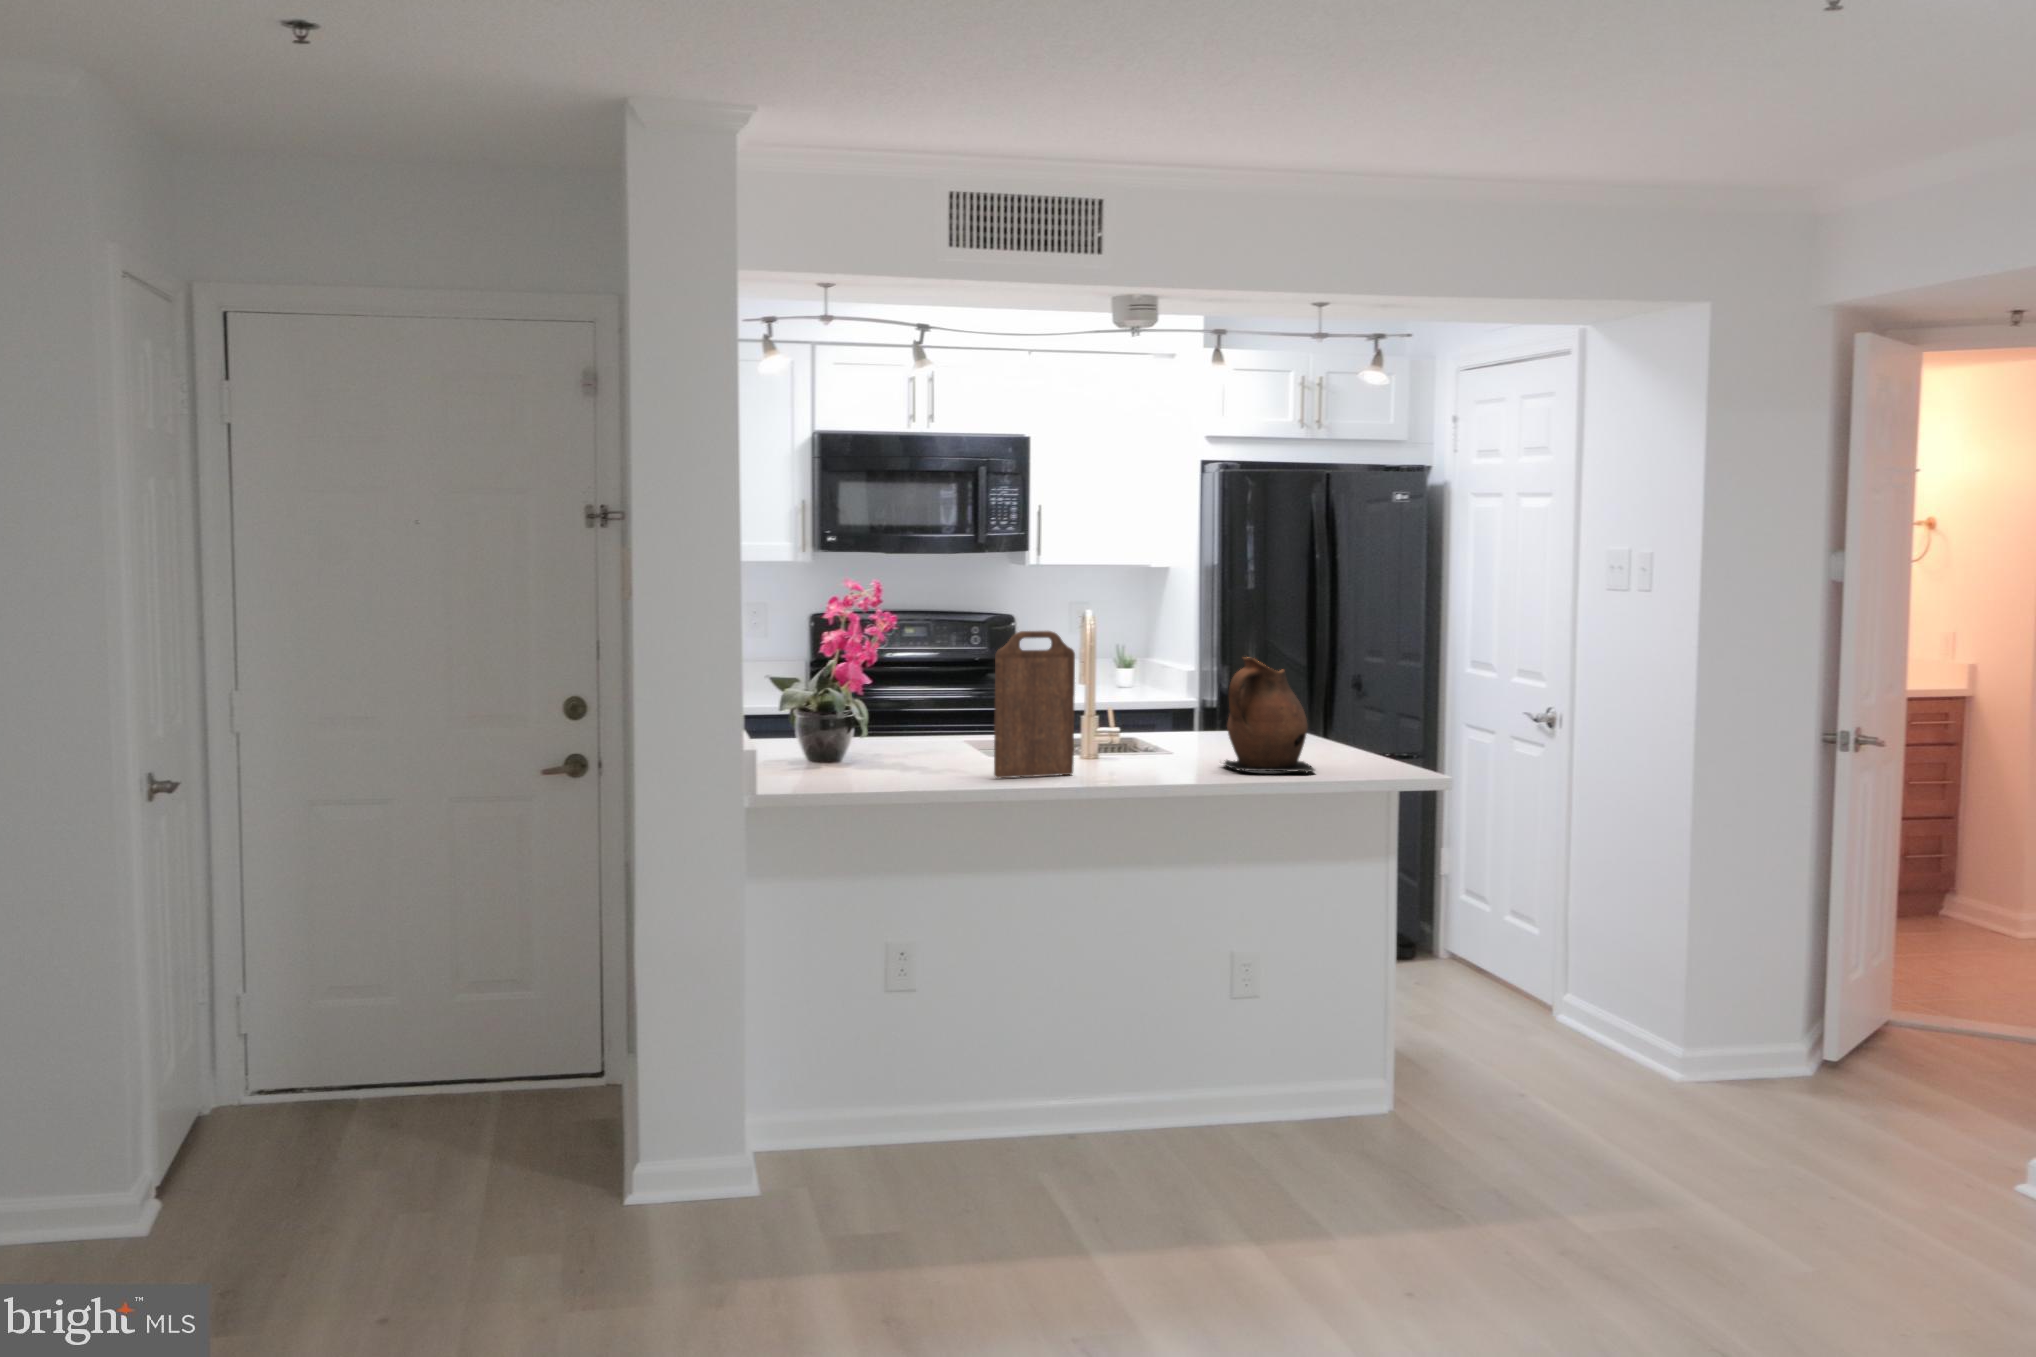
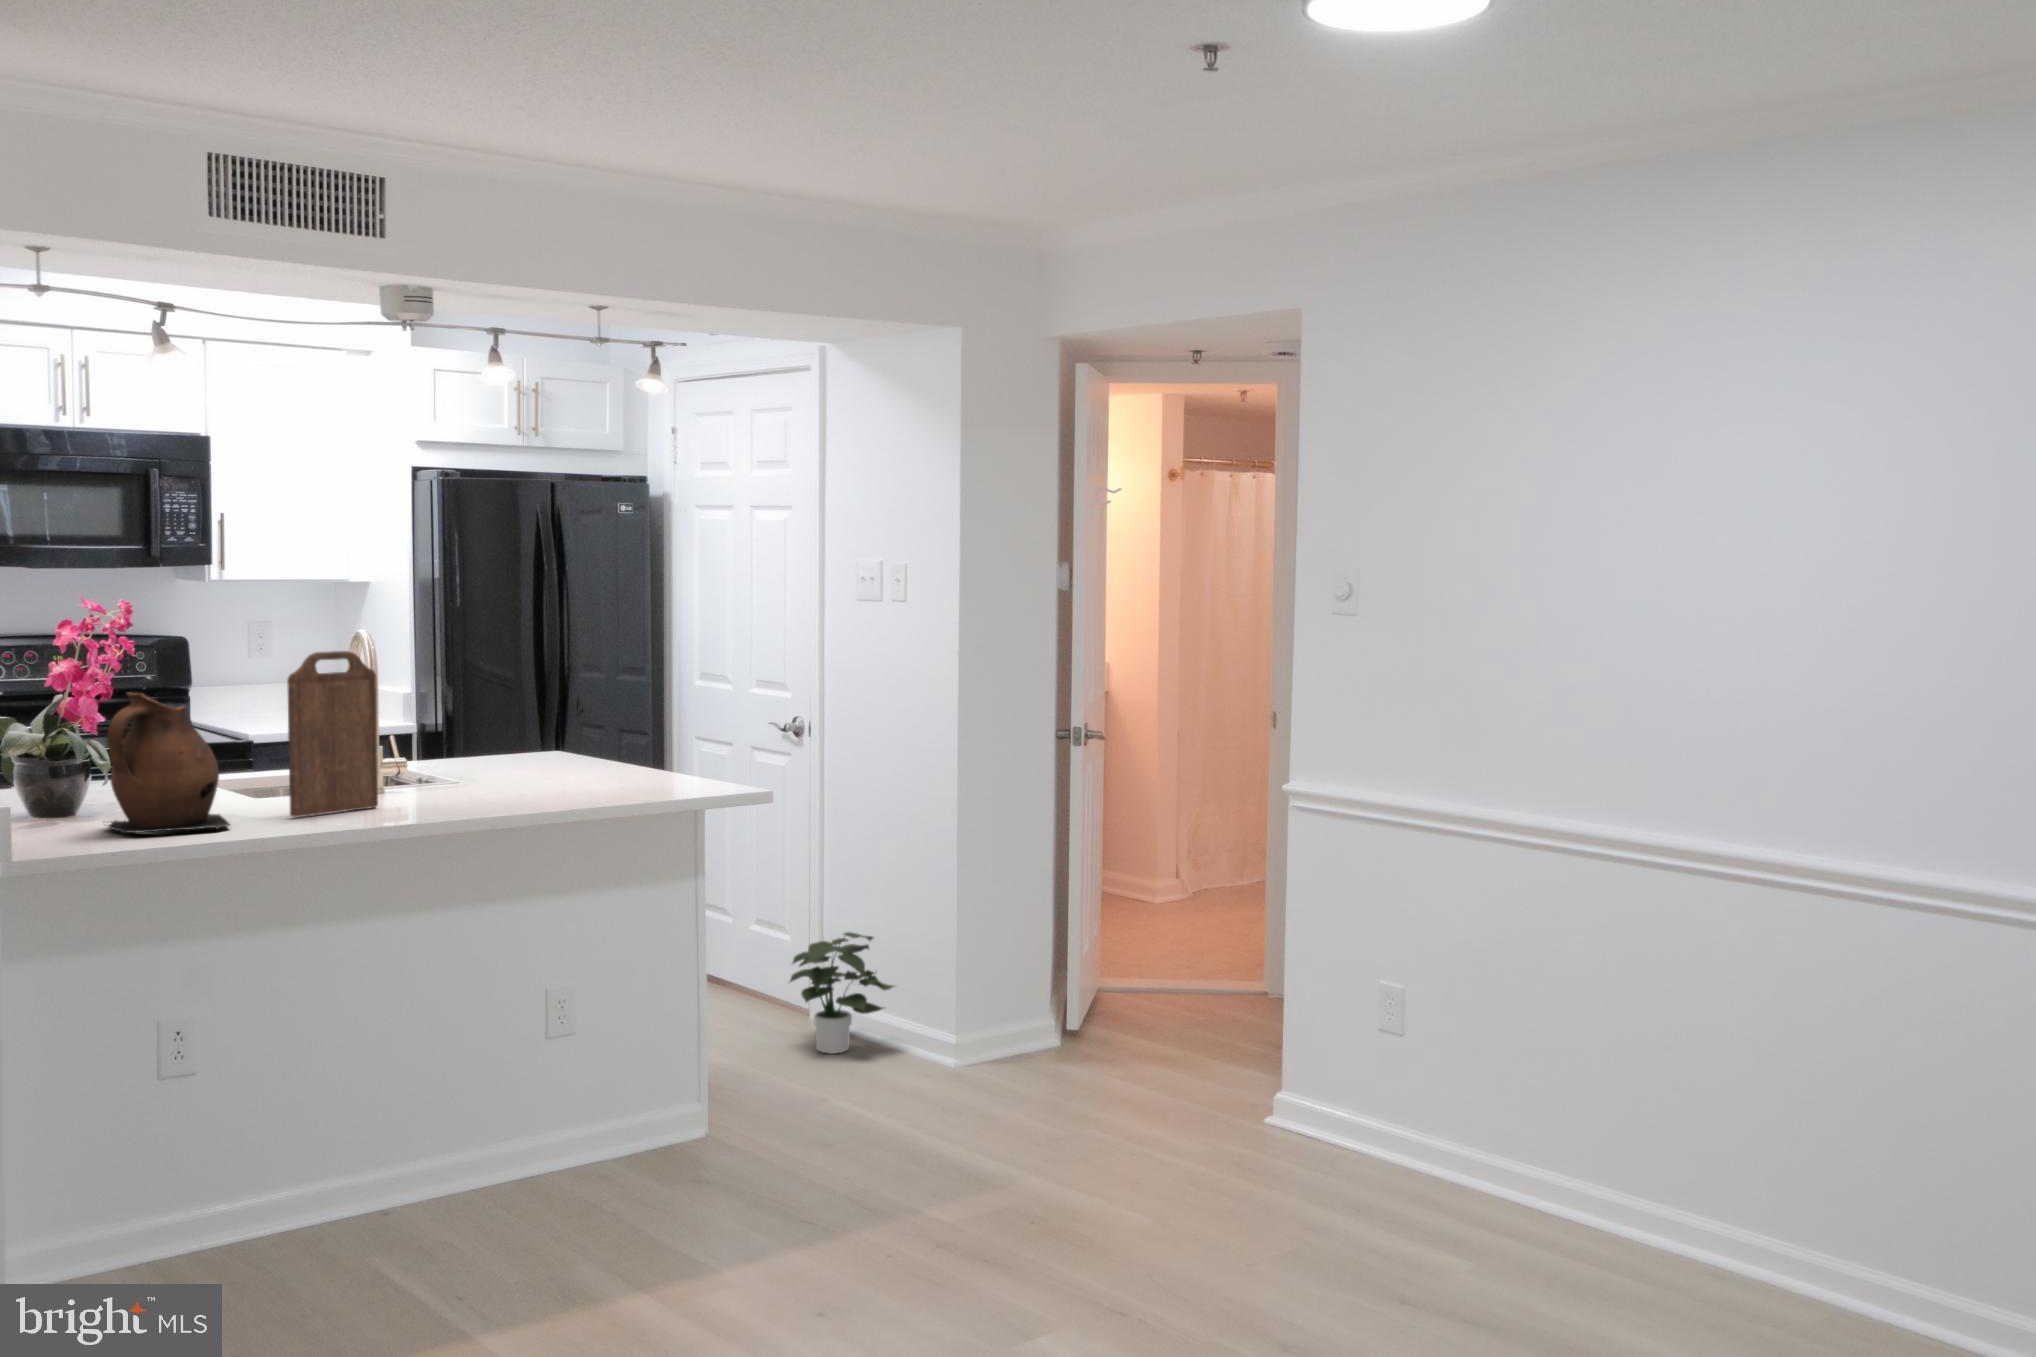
ceramic pitcher: present [1224,657,1315,773] -> present [103,693,230,833]
potted plant: none [1507,943,1627,1072] -> present [790,932,893,1054]

